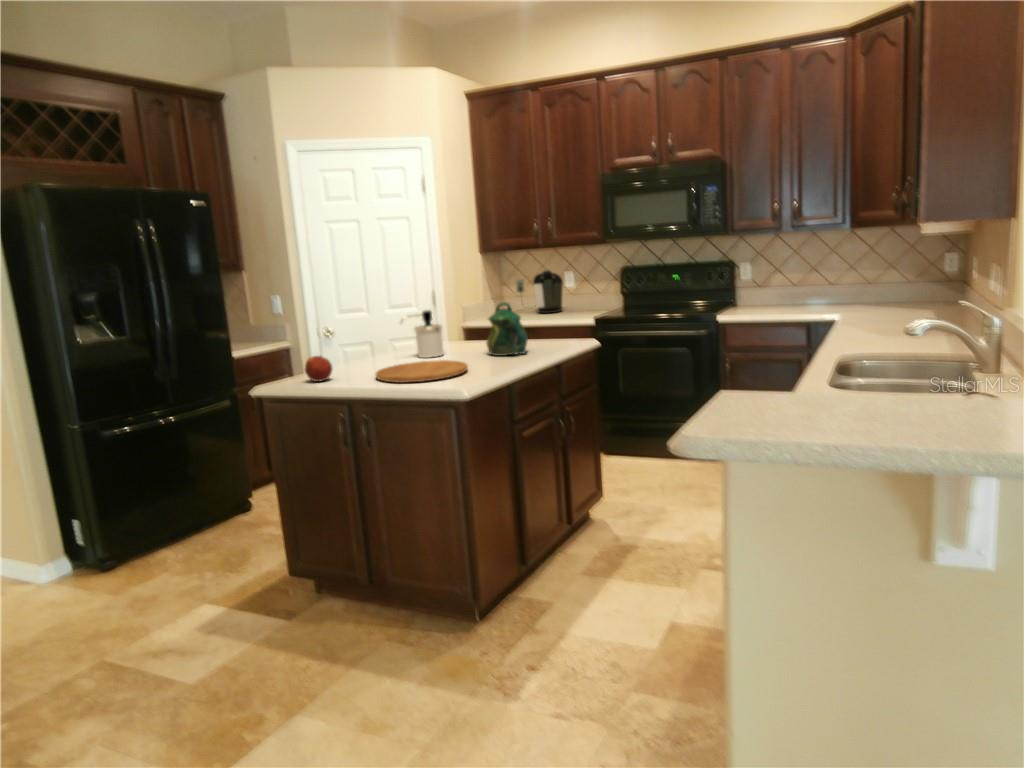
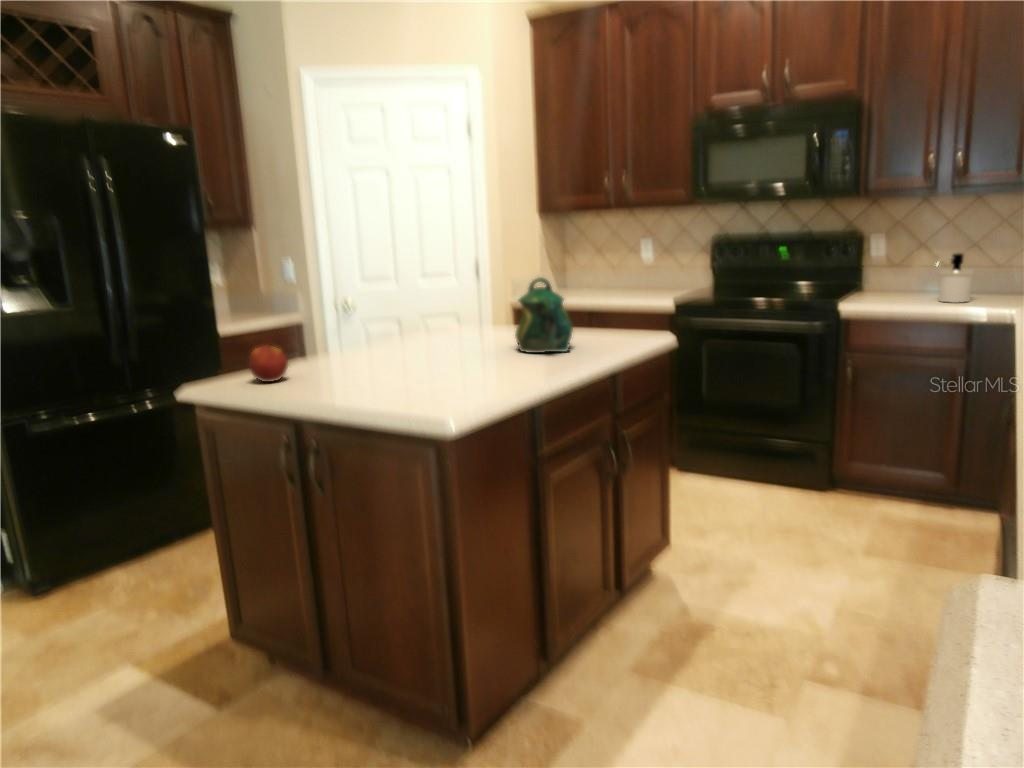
coffee maker: present [516,270,563,313] -> none [579,240,637,293]
soap dispenser: present [401,310,443,358] -> present [936,253,973,303]
cutting board: present [375,360,468,383] -> none [344,358,477,392]

